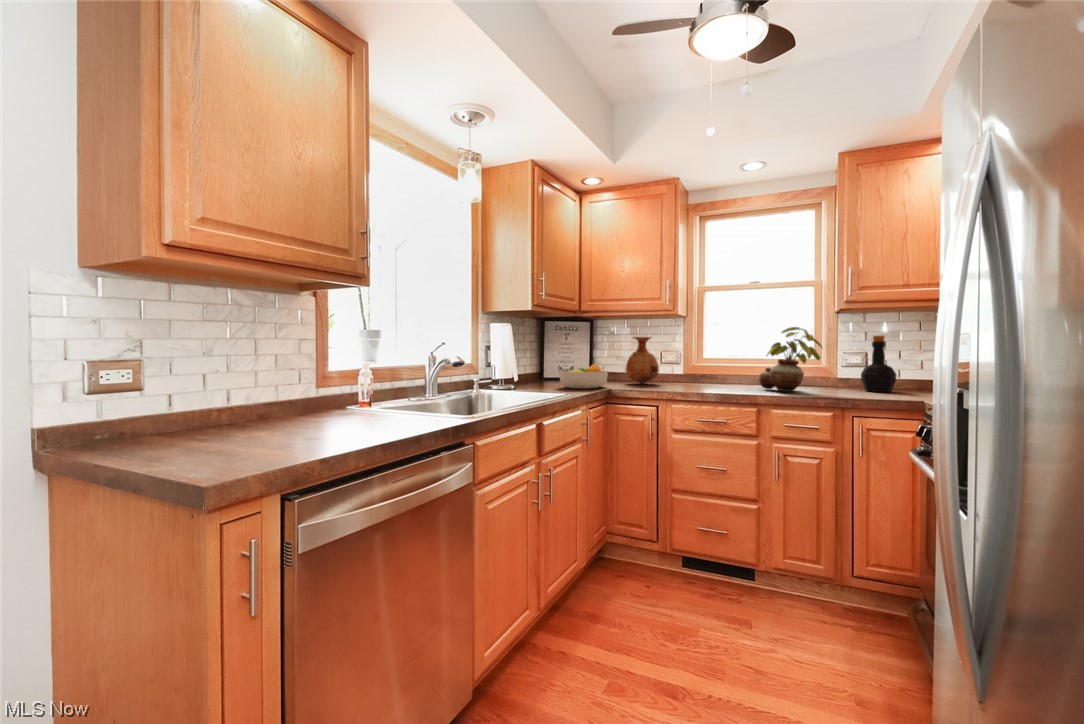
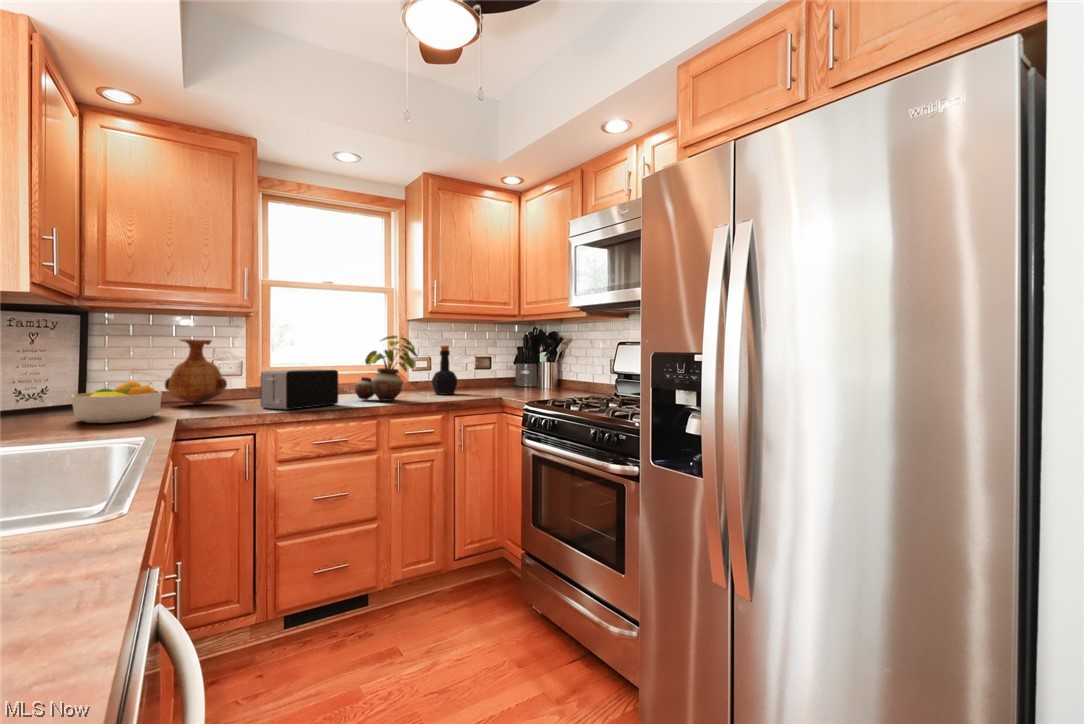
toaster: none [671,359,733,391] -> present [261,369,338,410]

